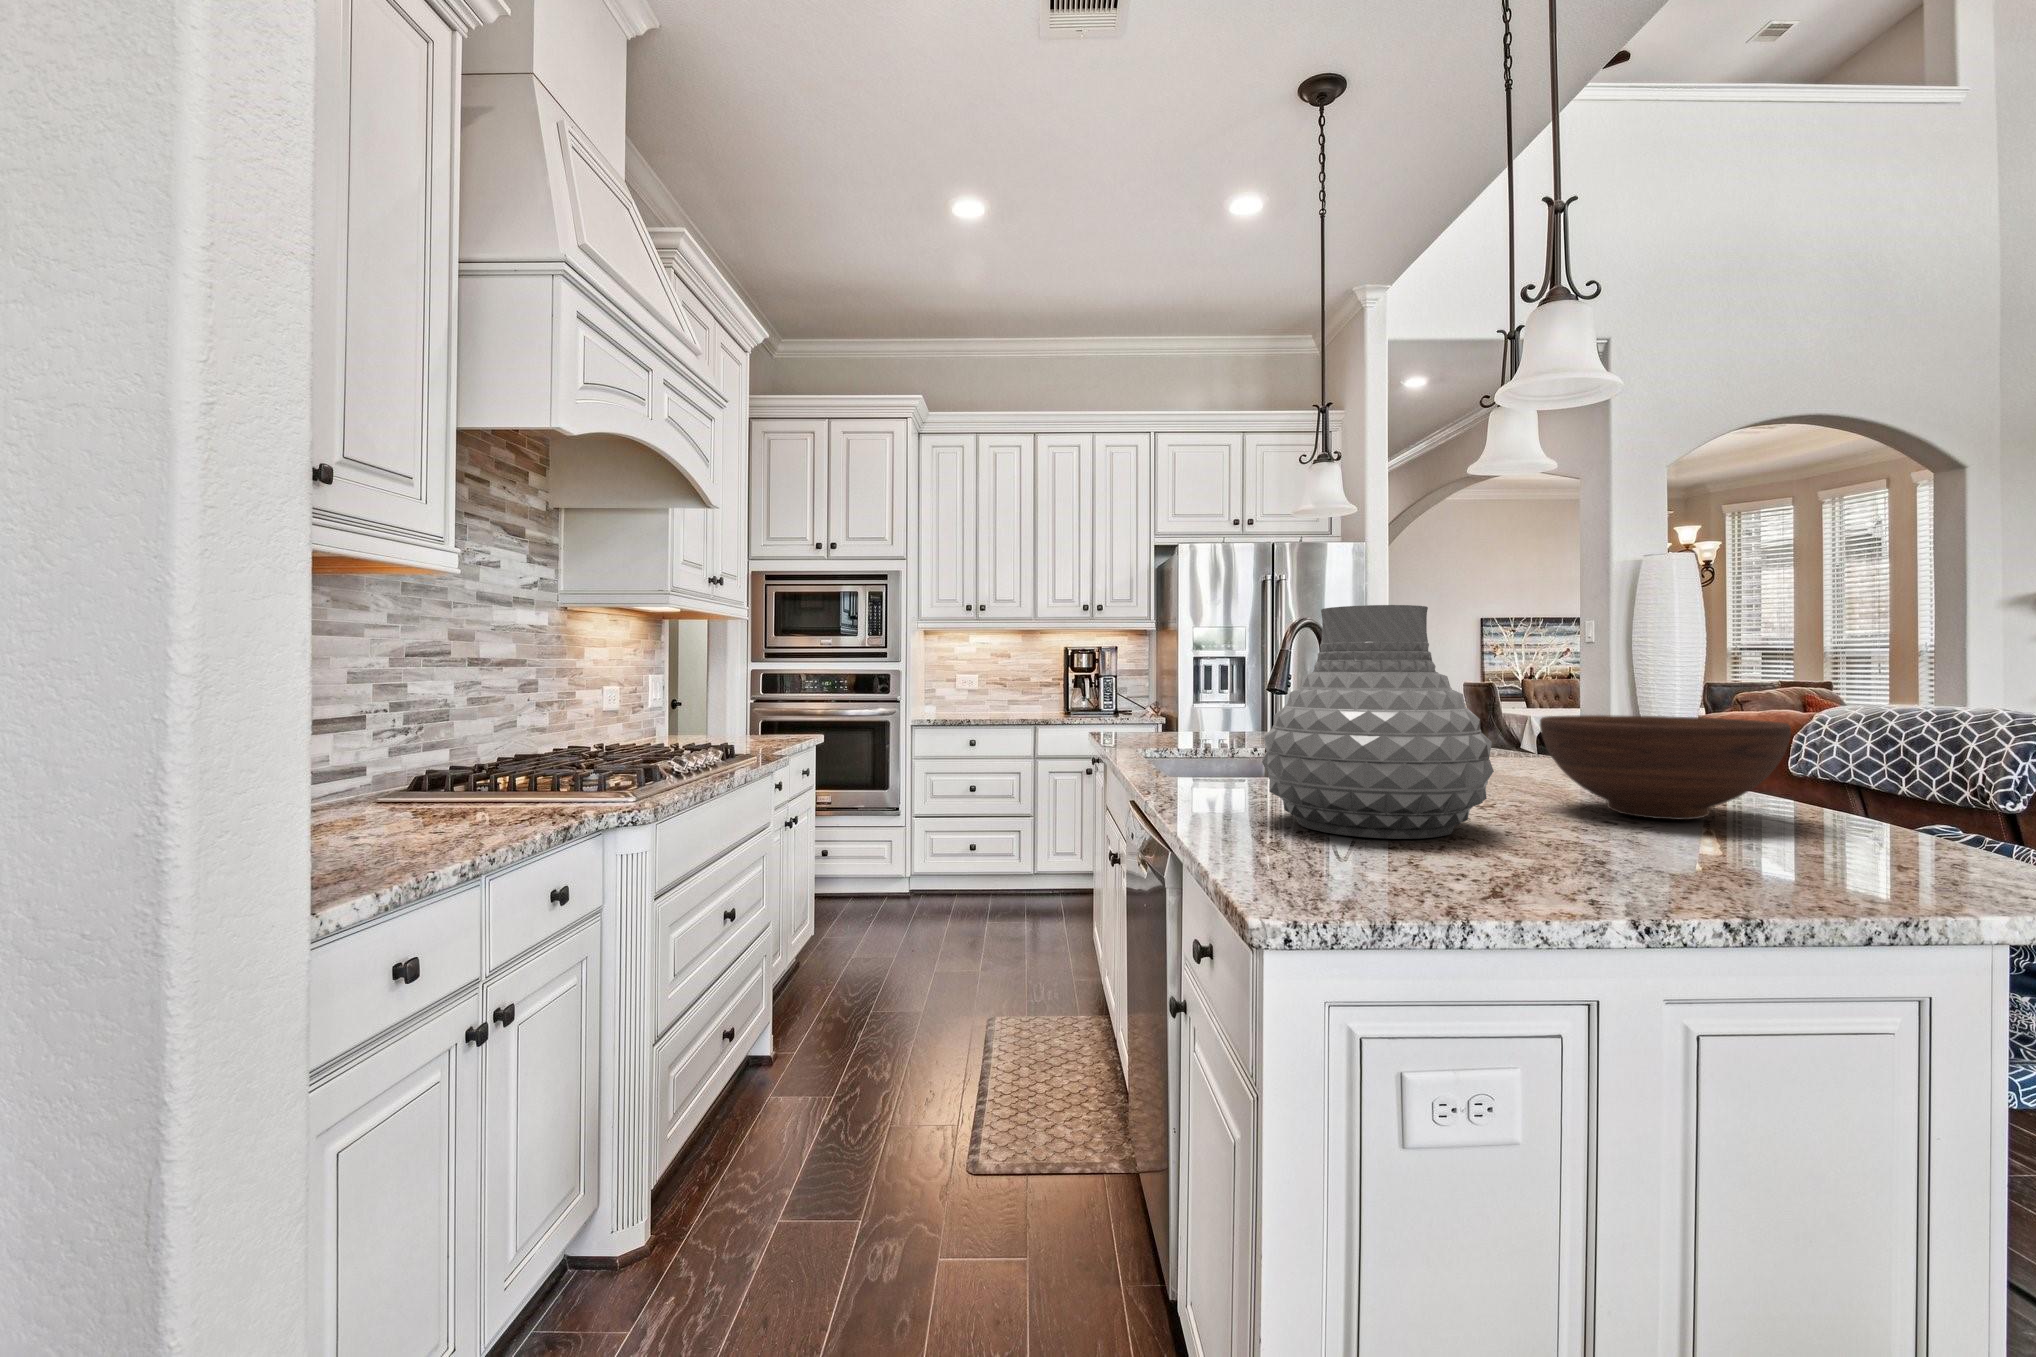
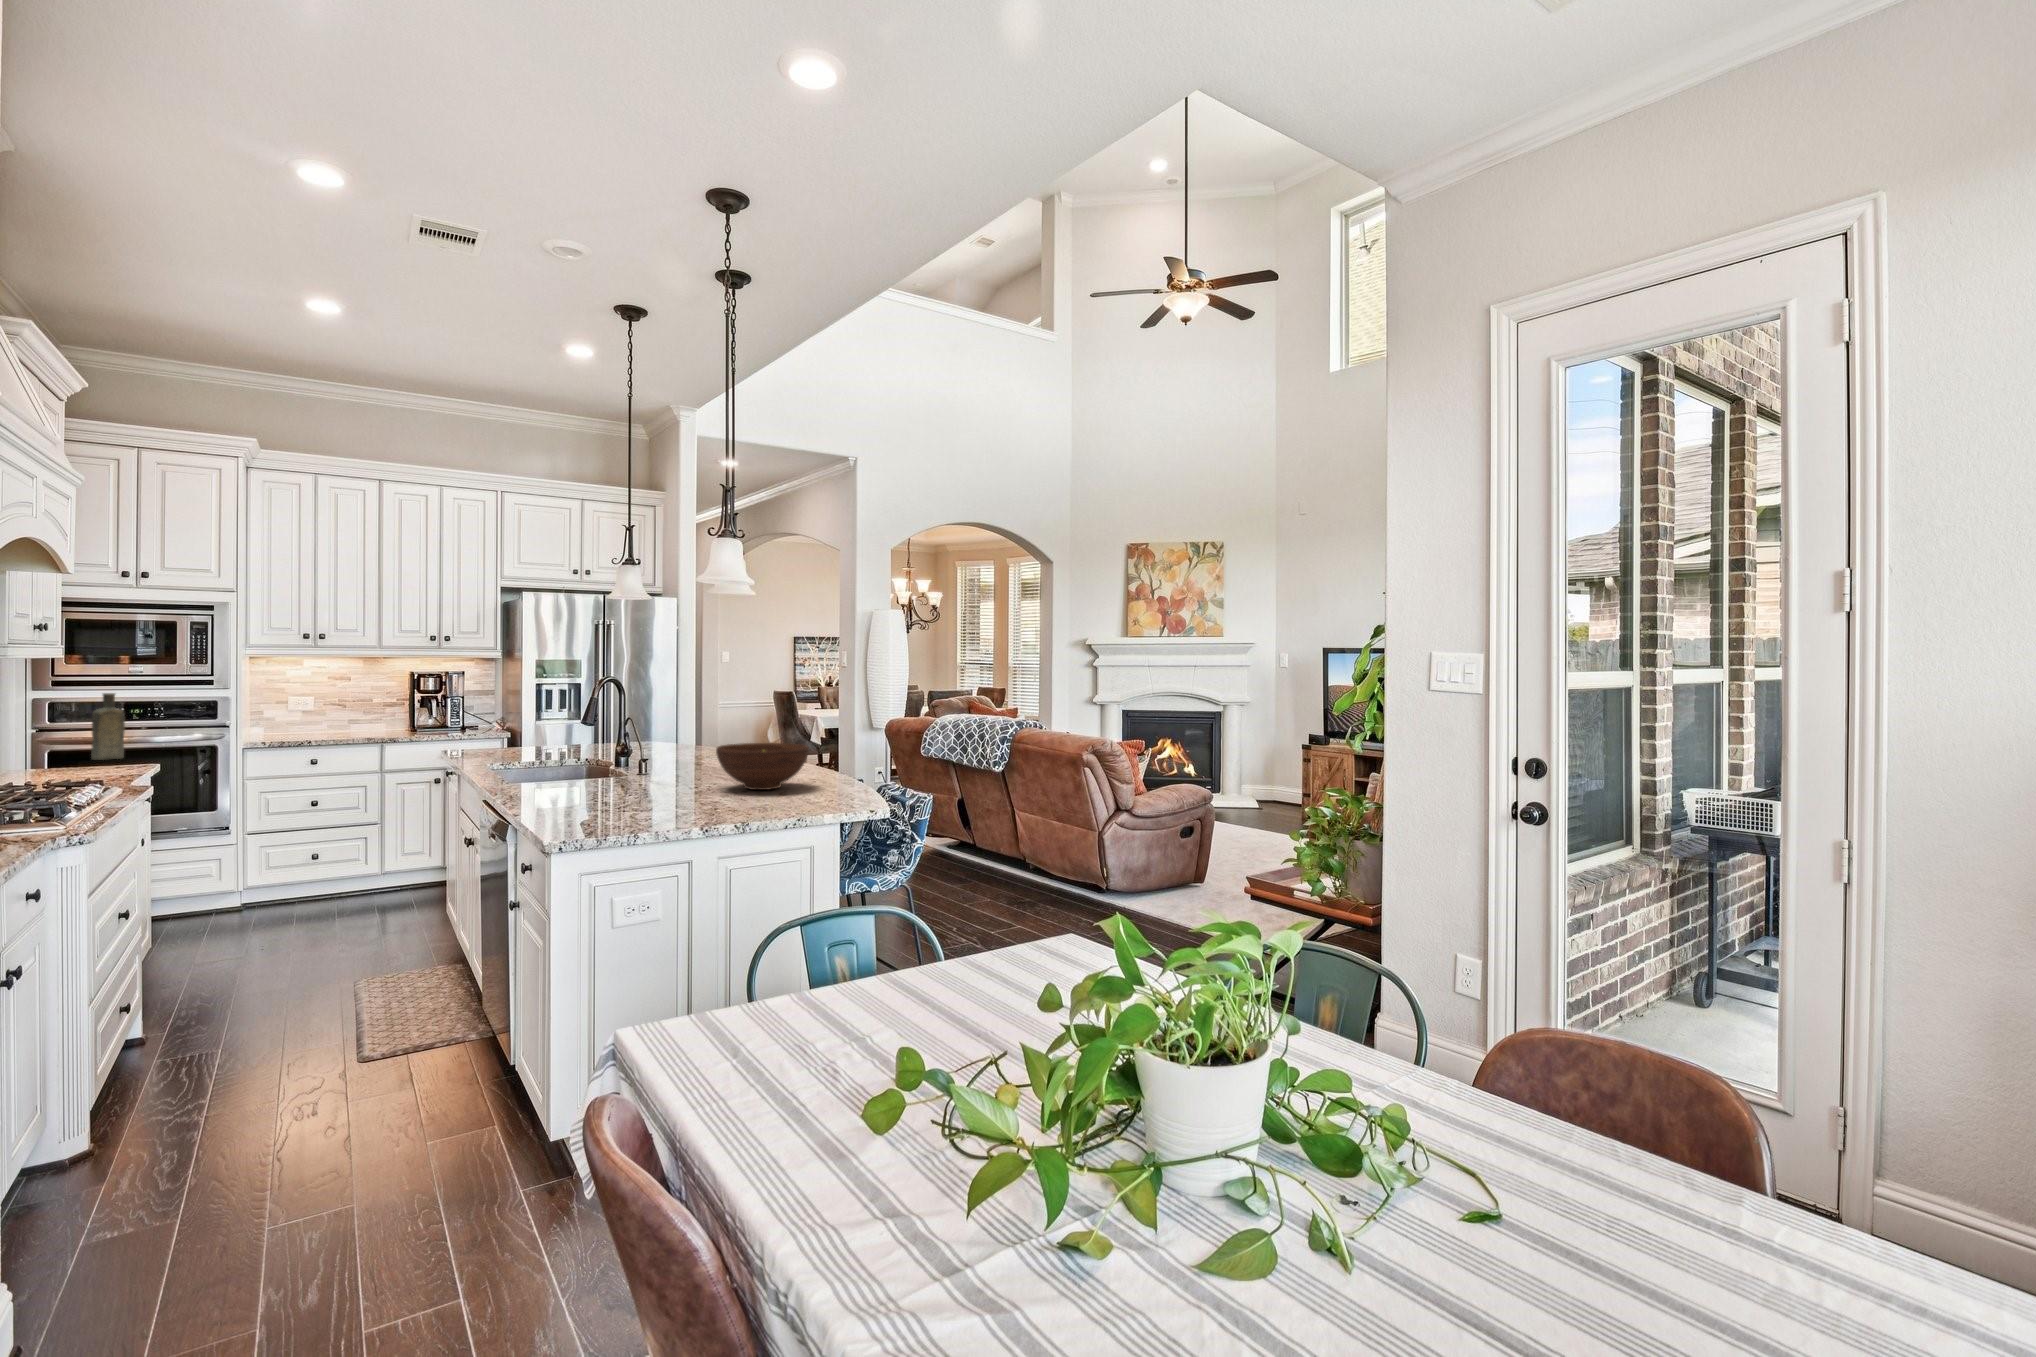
vase: present [1262,605,1494,839] -> none [575,701,683,808]
bottle: none [773,660,804,729] -> present [91,693,125,760]

